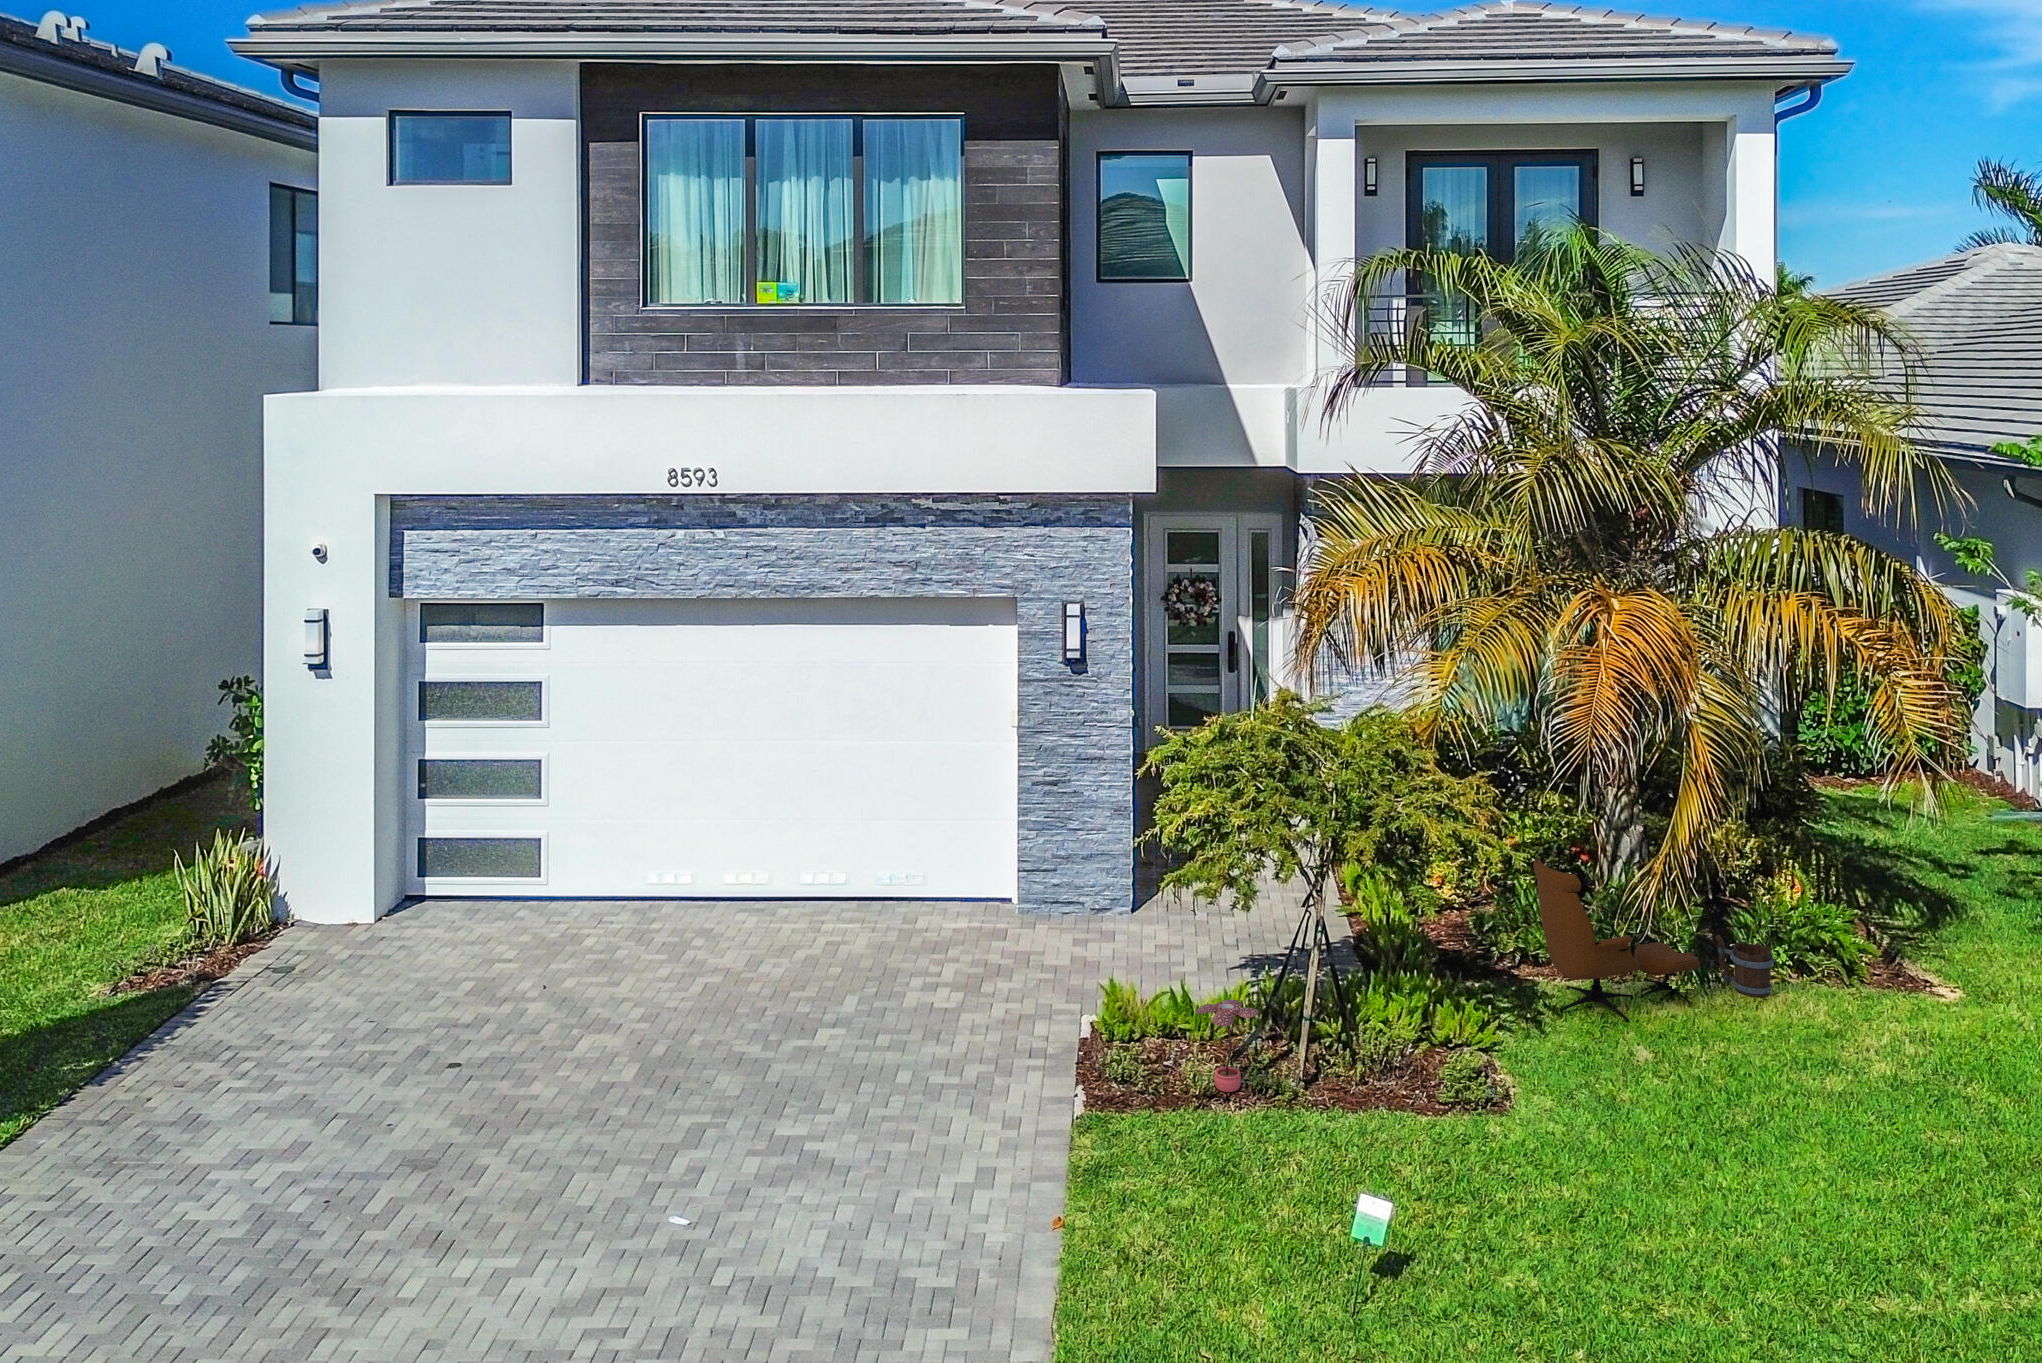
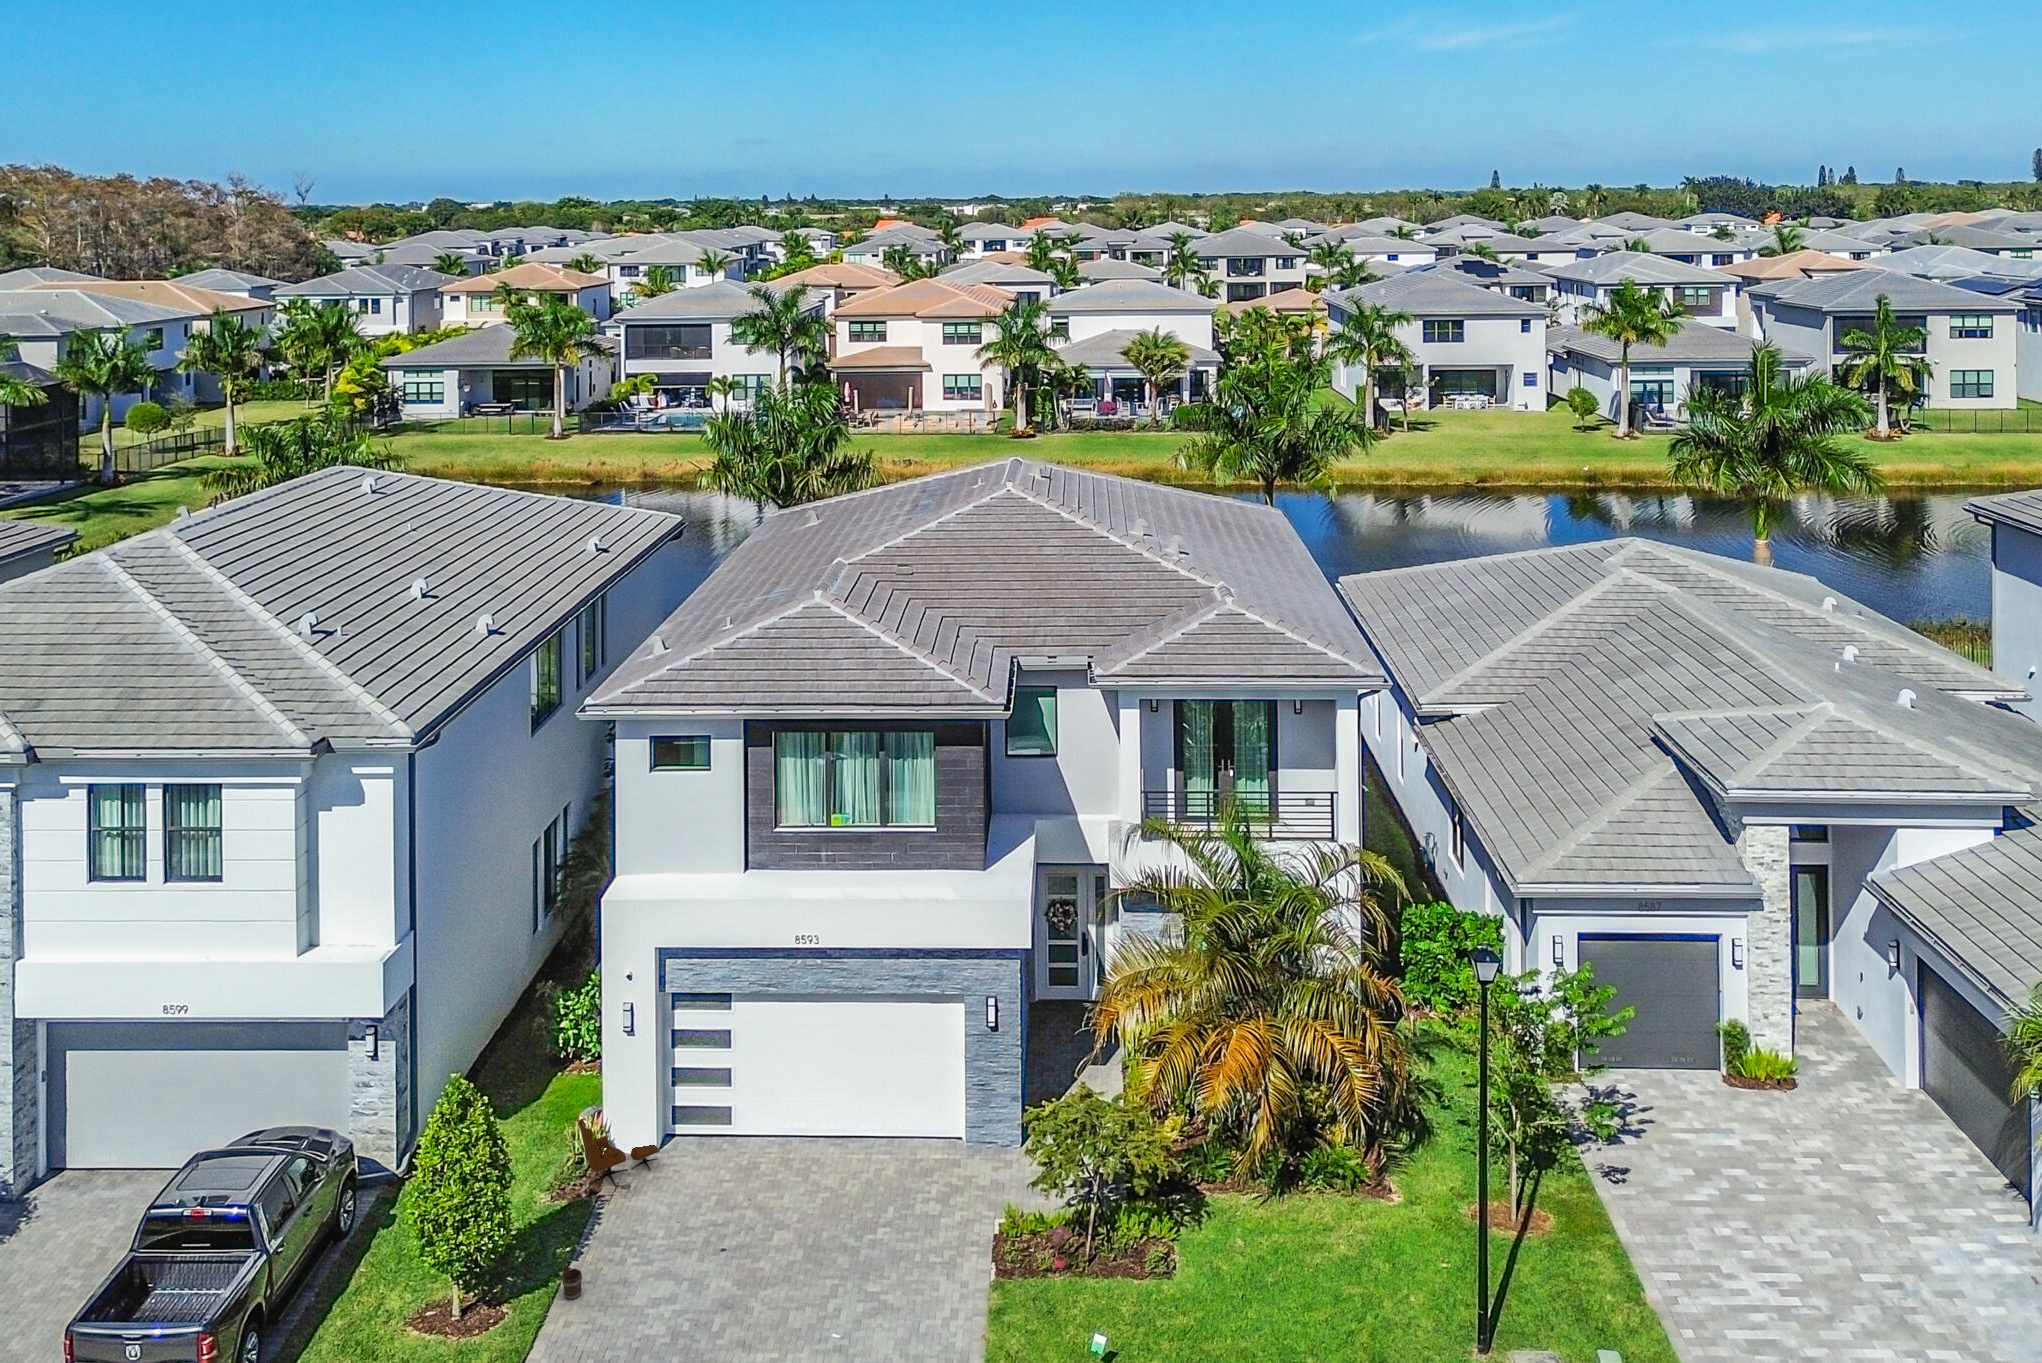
lounge chair: present [1534,859,1700,1022] -> present [579,1119,658,1187]
bucket: present [1715,935,1775,997] -> present [562,1263,582,1300]

